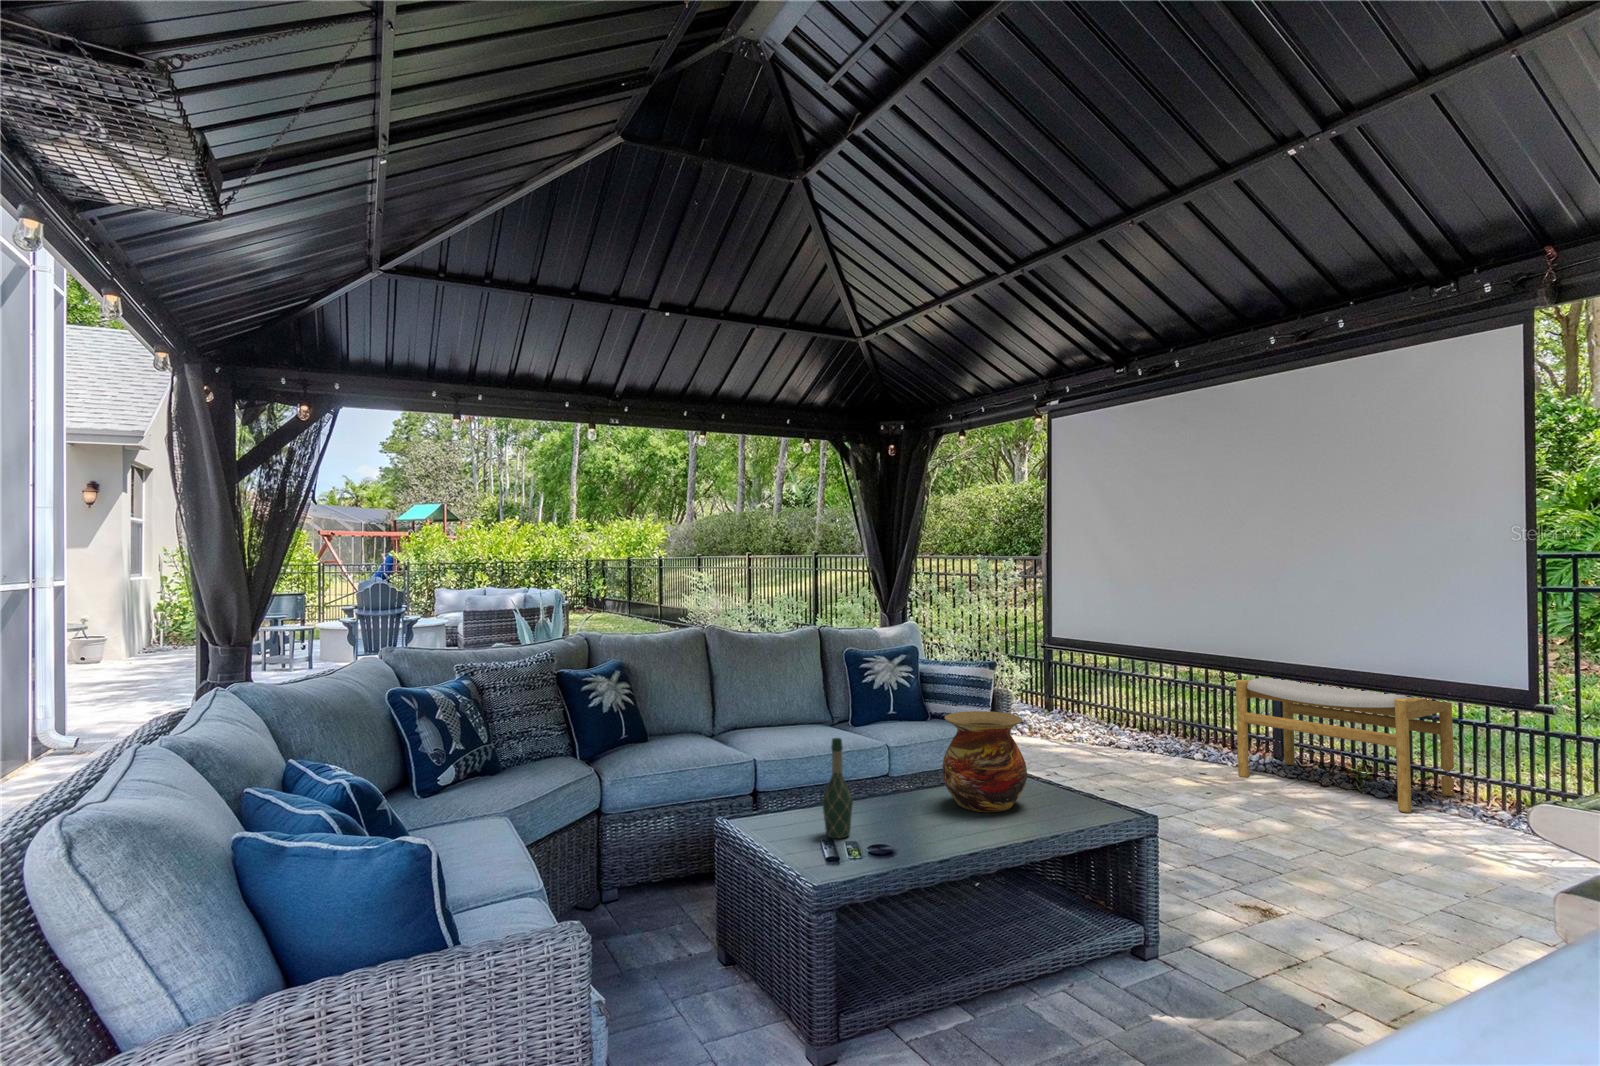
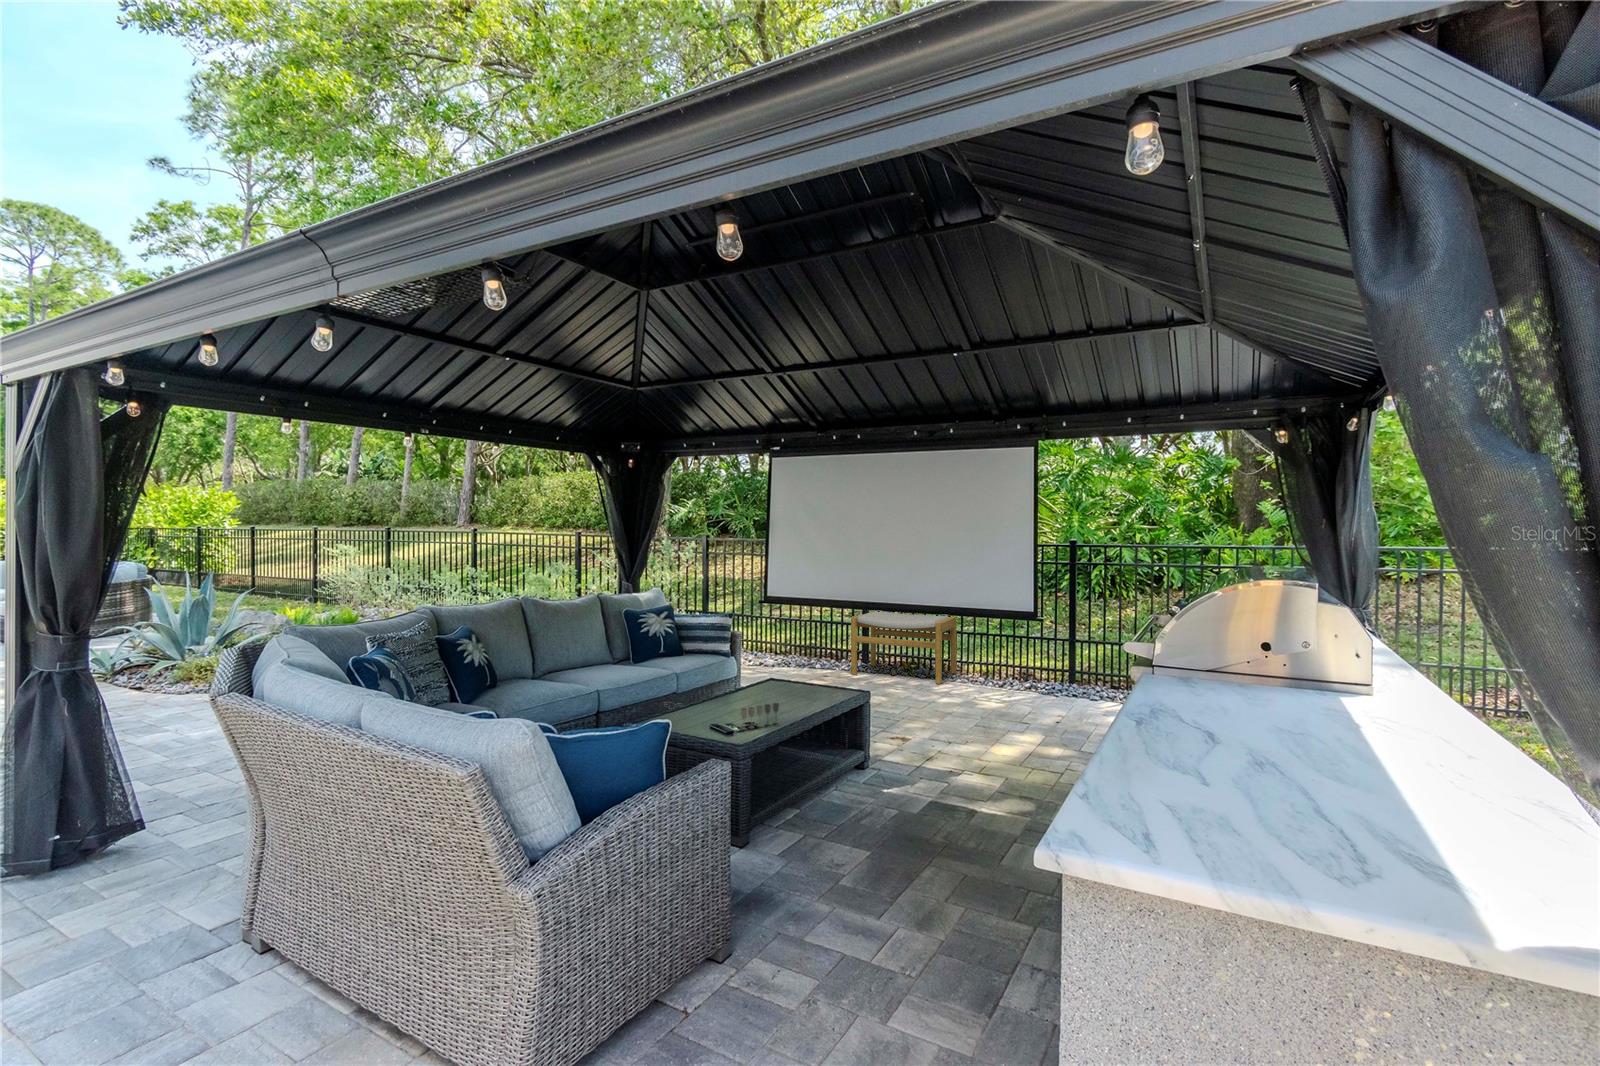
vase: present [942,711,1027,812] -> none [753,642,802,701]
wine bottle: present [822,738,853,838] -> none [705,663,724,724]
wine glass: none [860,816,934,856] -> present [741,703,779,730]

